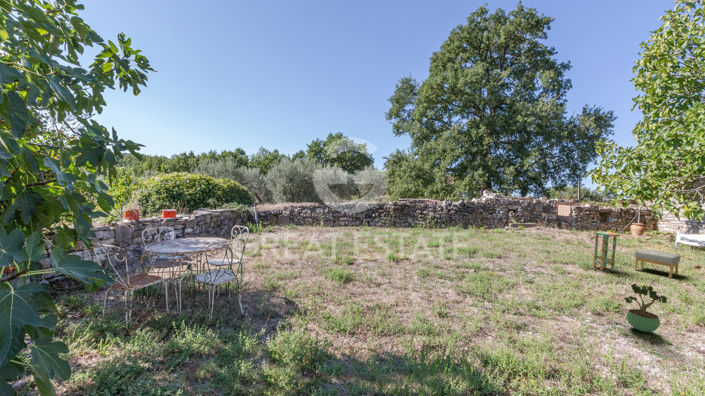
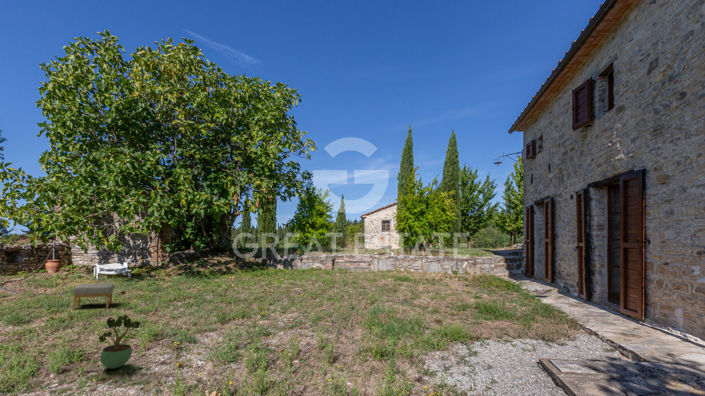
side table: present [593,231,619,271] -> none [25,270,60,320]

